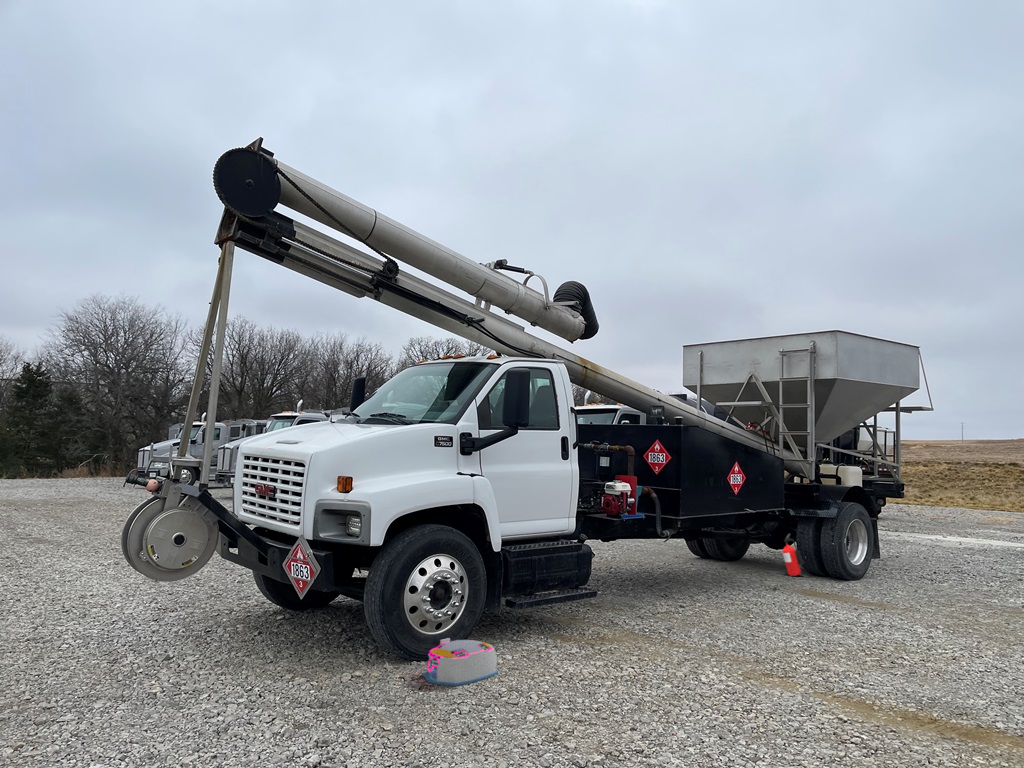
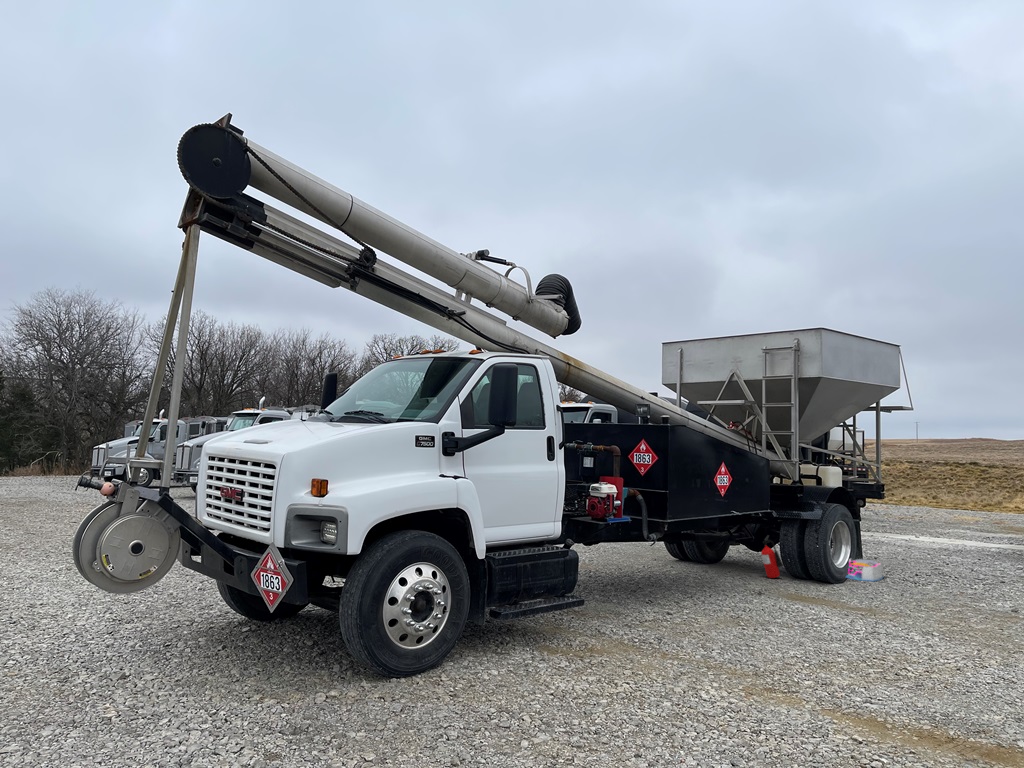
storage bin: present [423,638,498,686] -> present [846,559,884,582]

